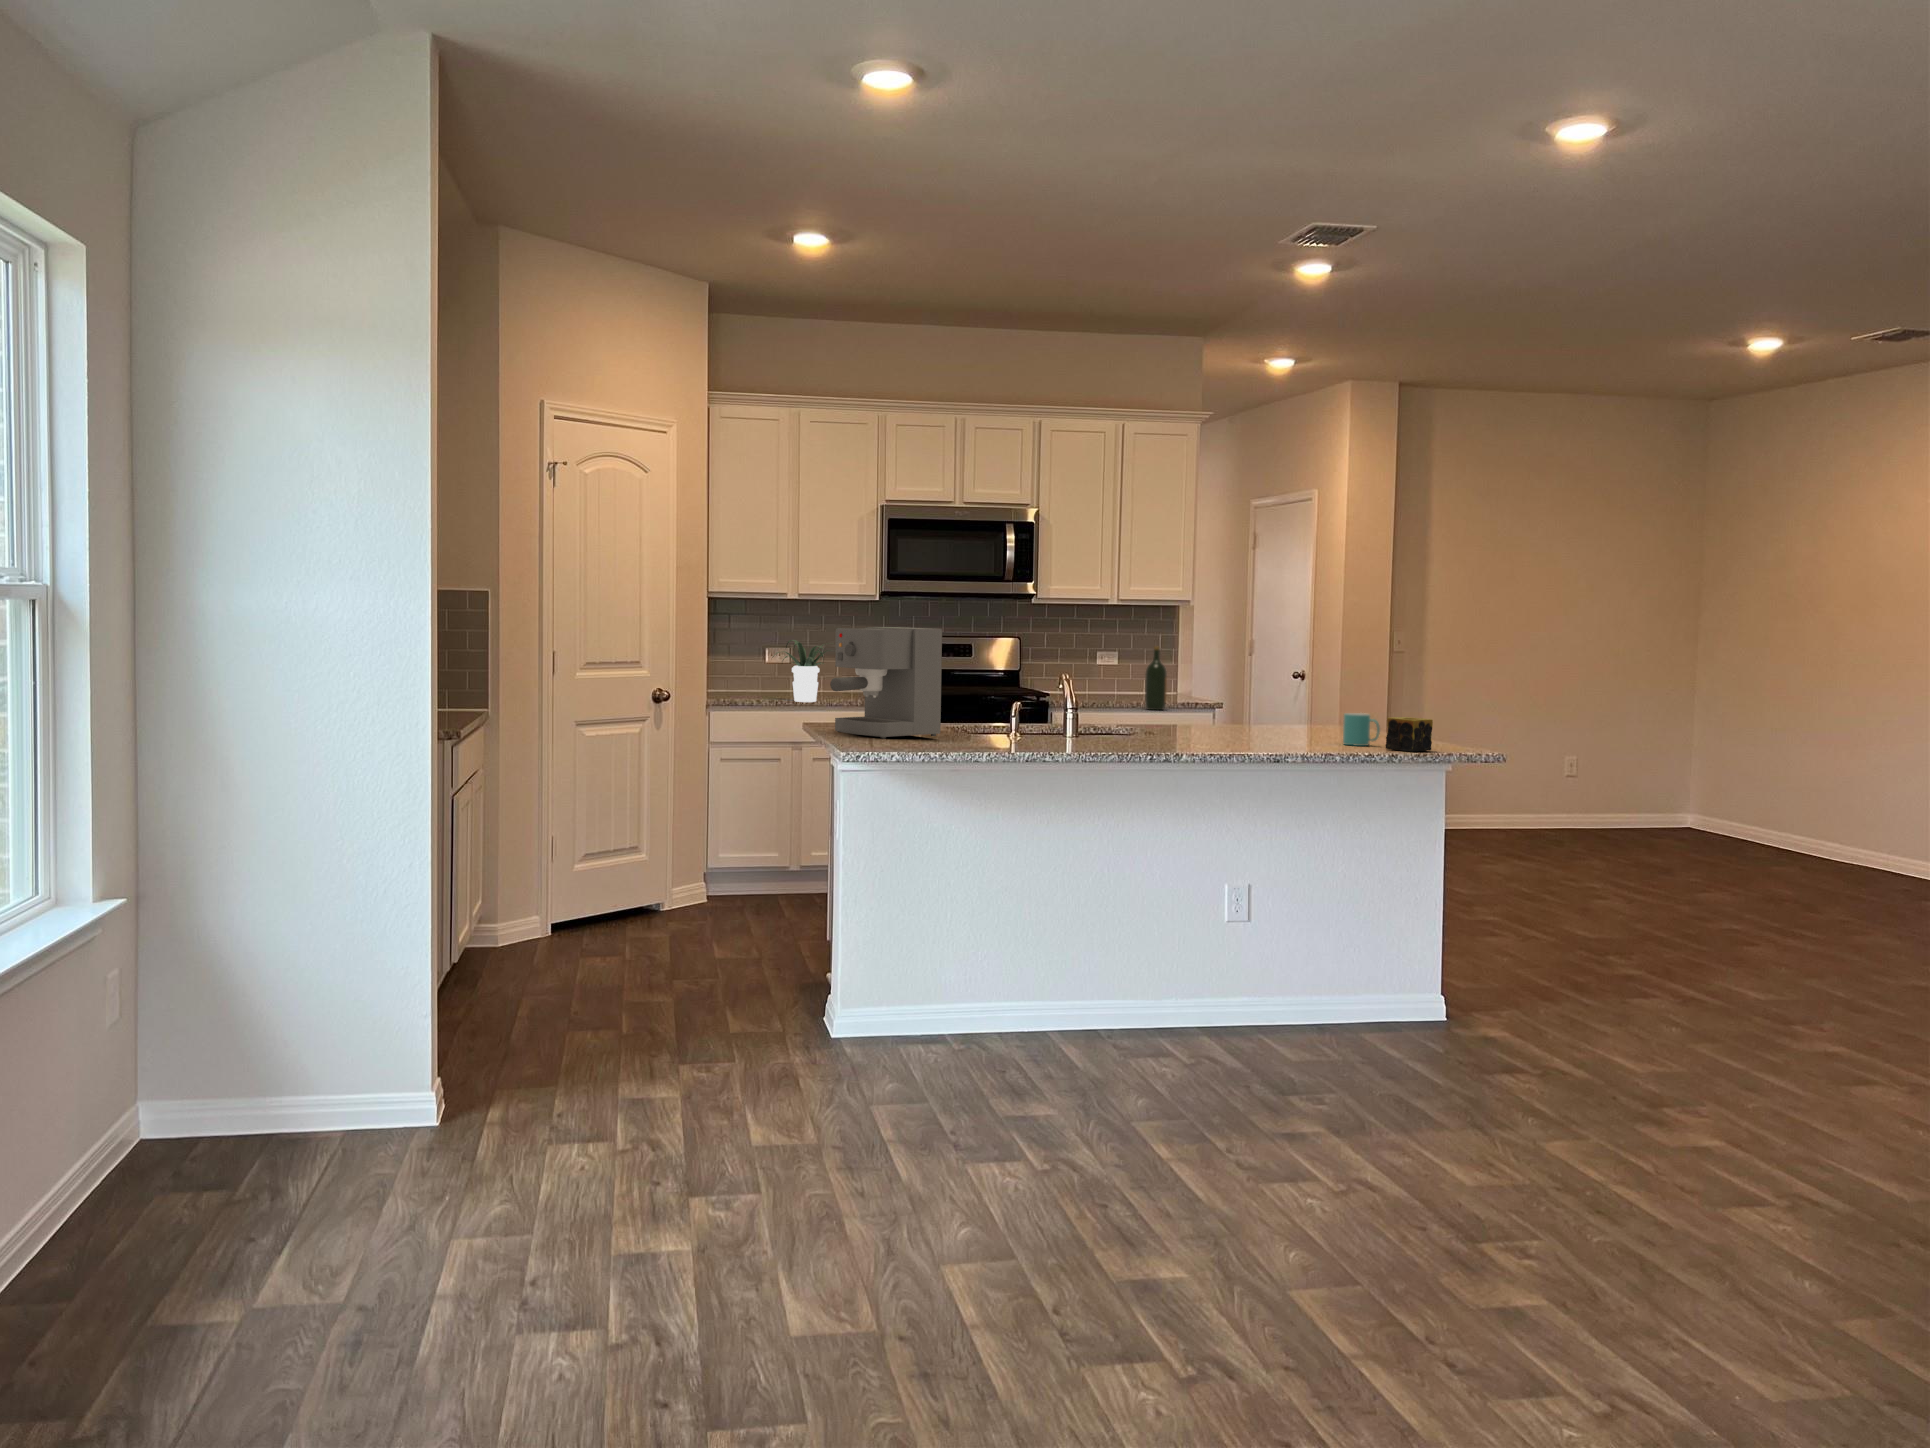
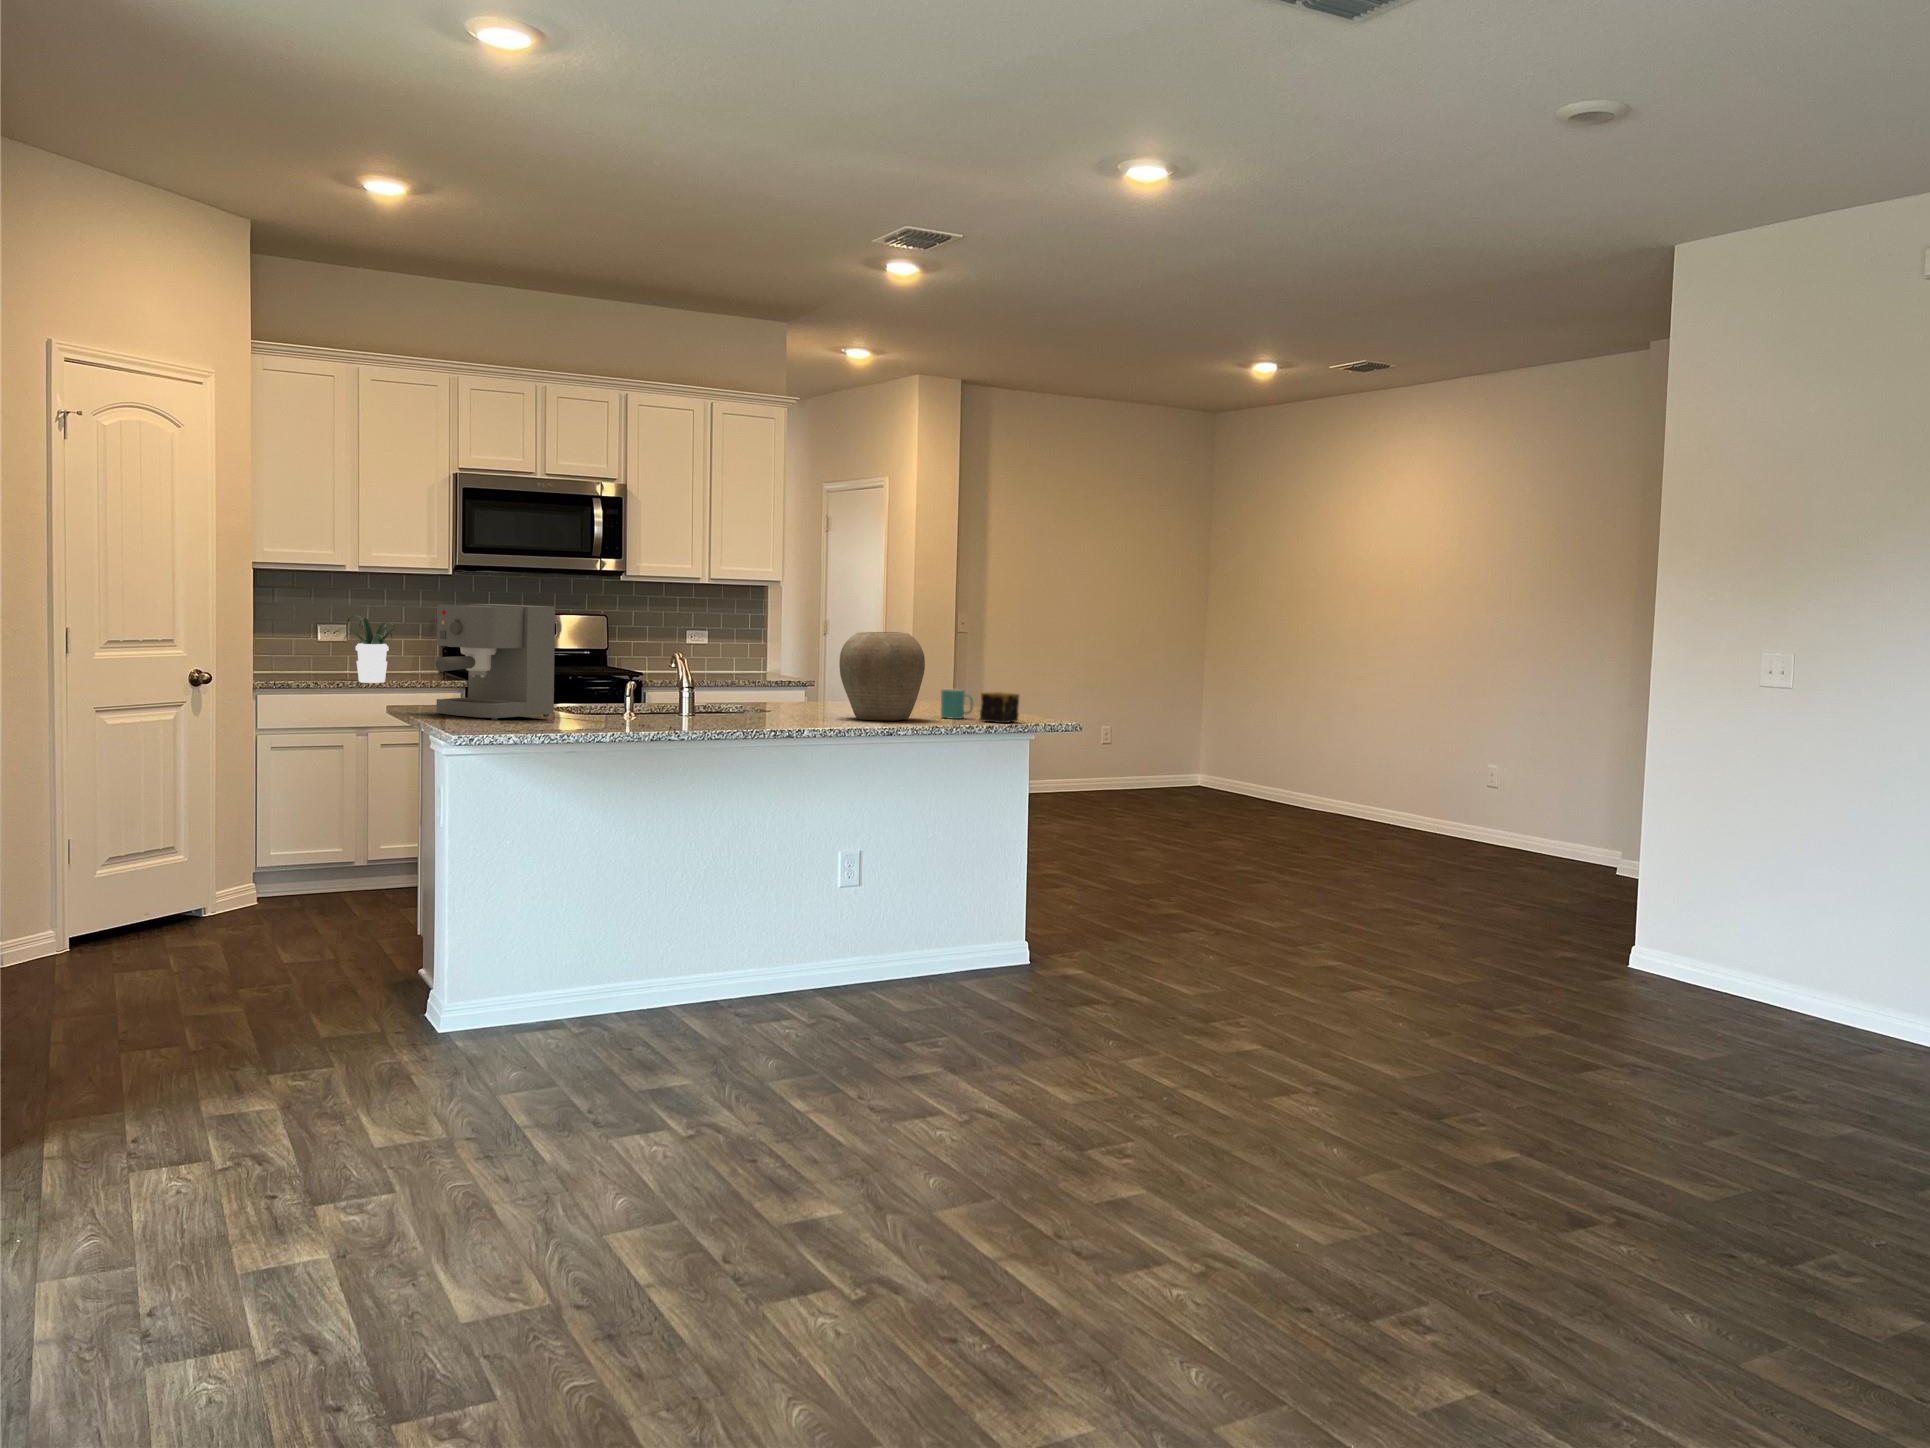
wine bottle: present [1145,647,1167,710] -> none [739,625,760,688]
vase: none [1229,652,1323,746] -> present [839,632,925,721]

